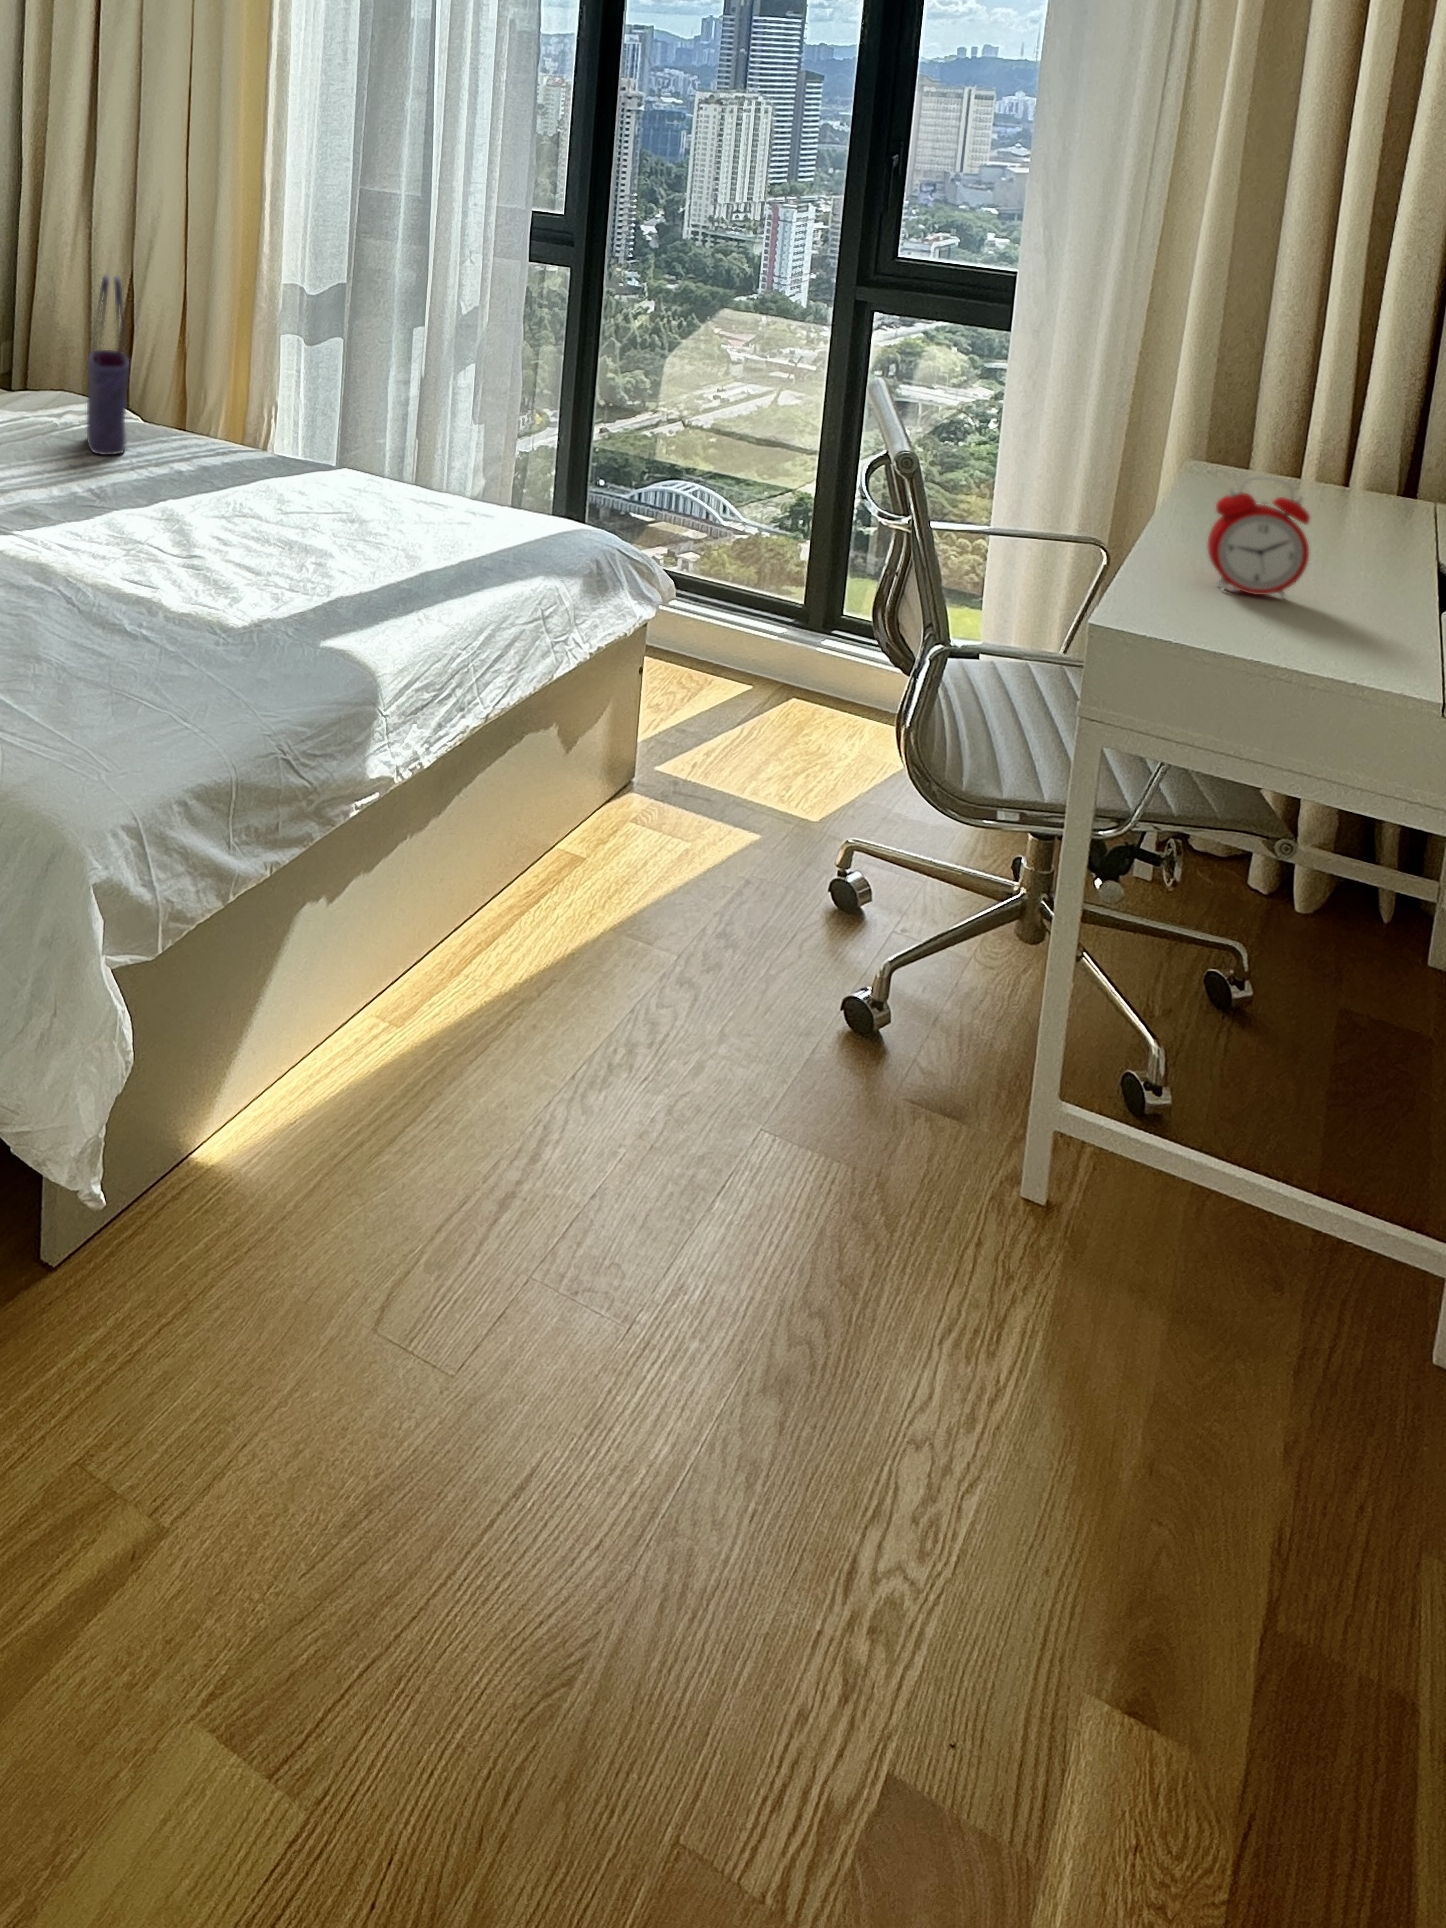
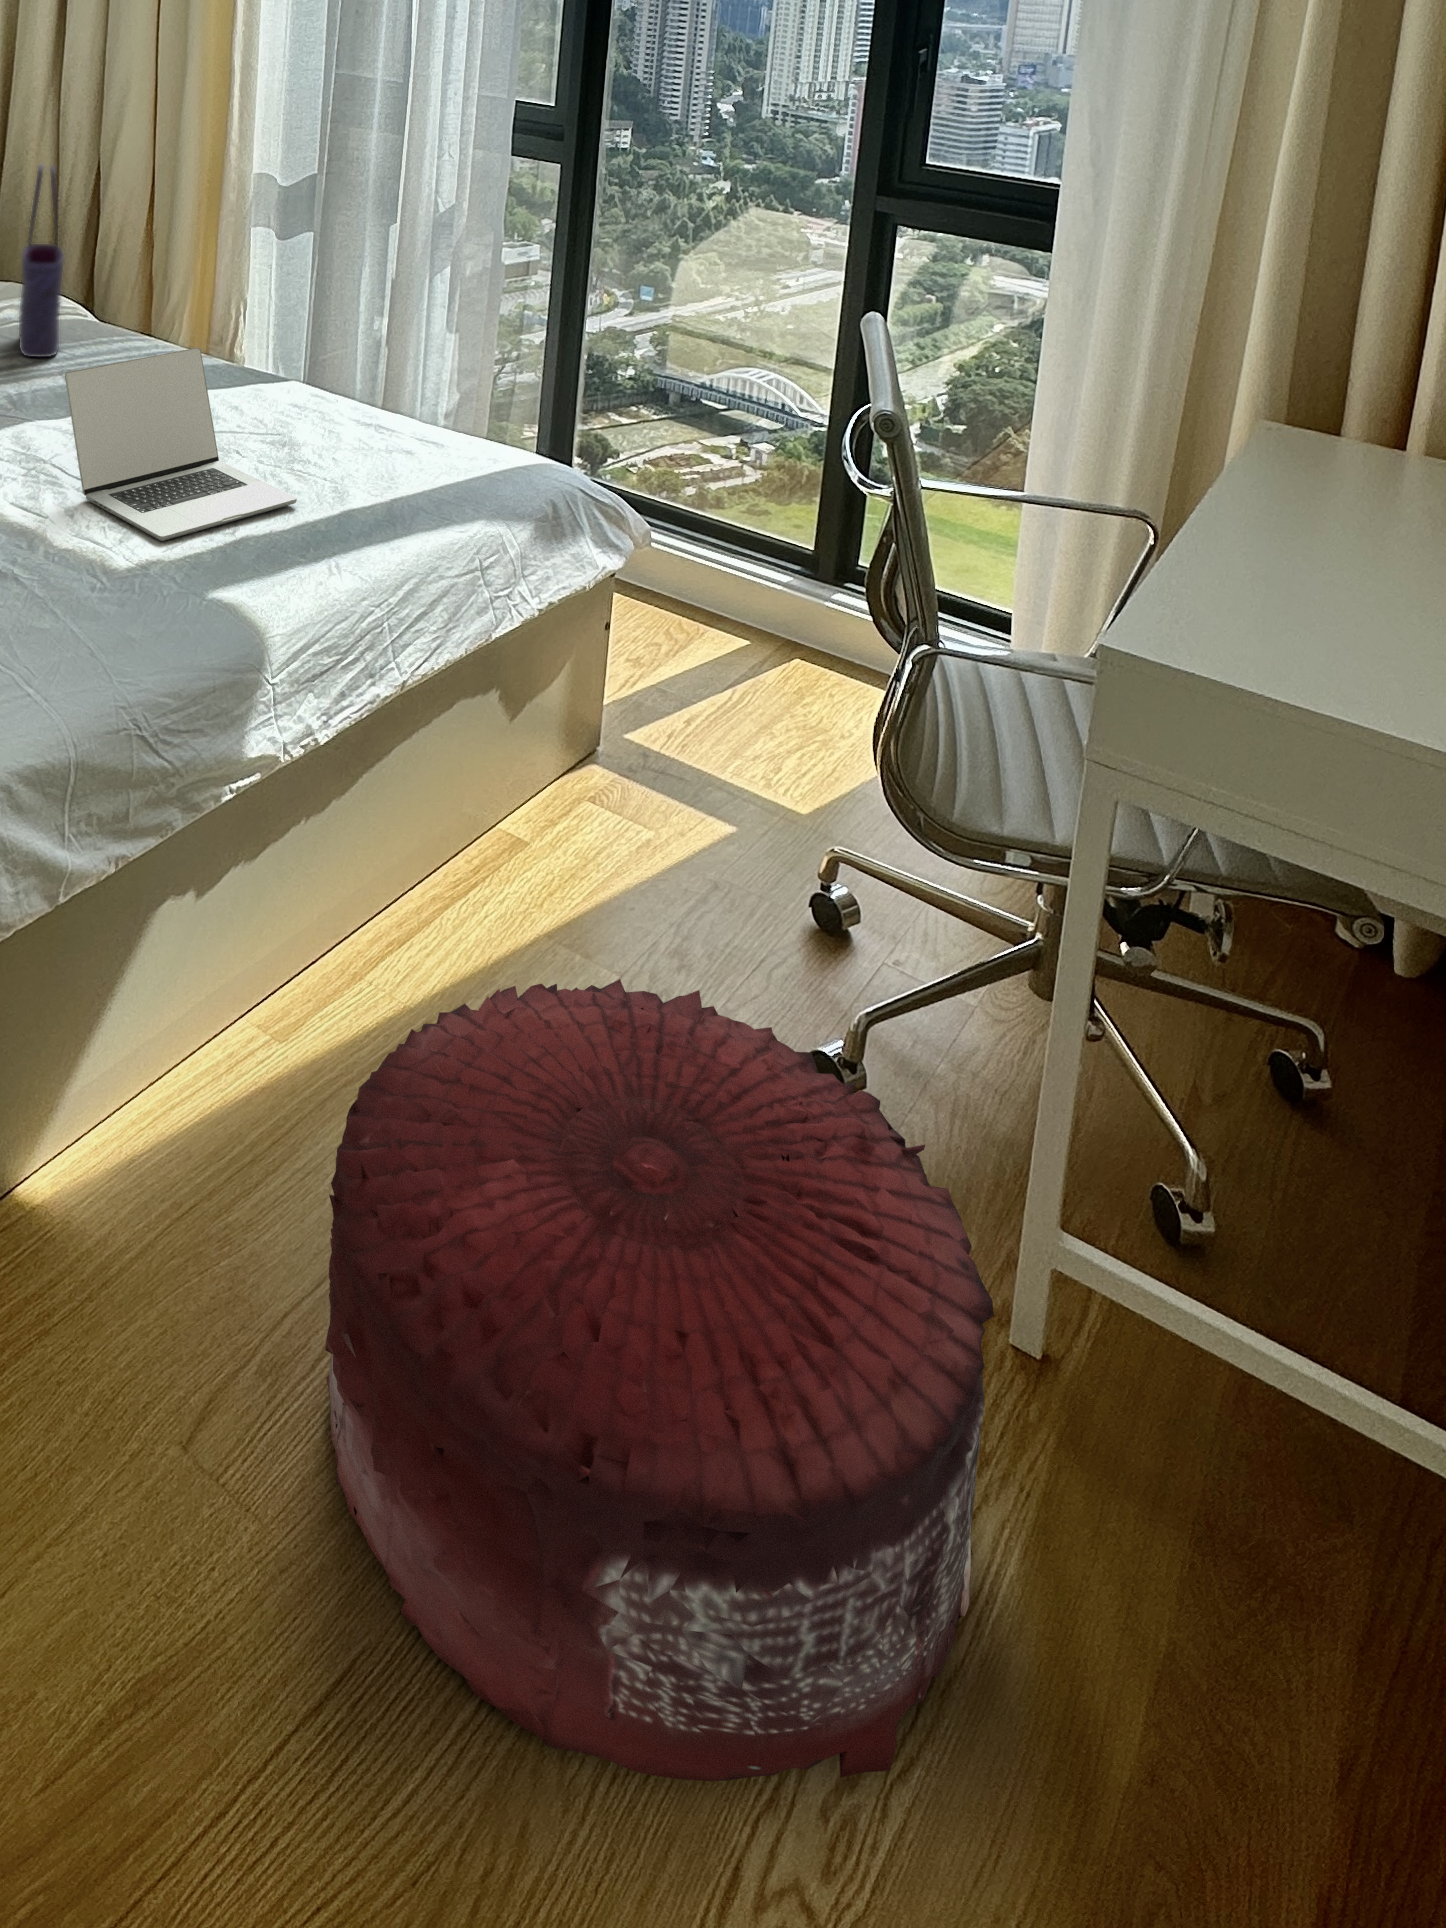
laptop: none [167,434,378,602] -> present [65,348,297,541]
alarm clock: present [1208,476,1310,598] -> none [1265,465,1401,621]
pouf: none [483,934,1025,1509] -> present [326,979,994,1781]

